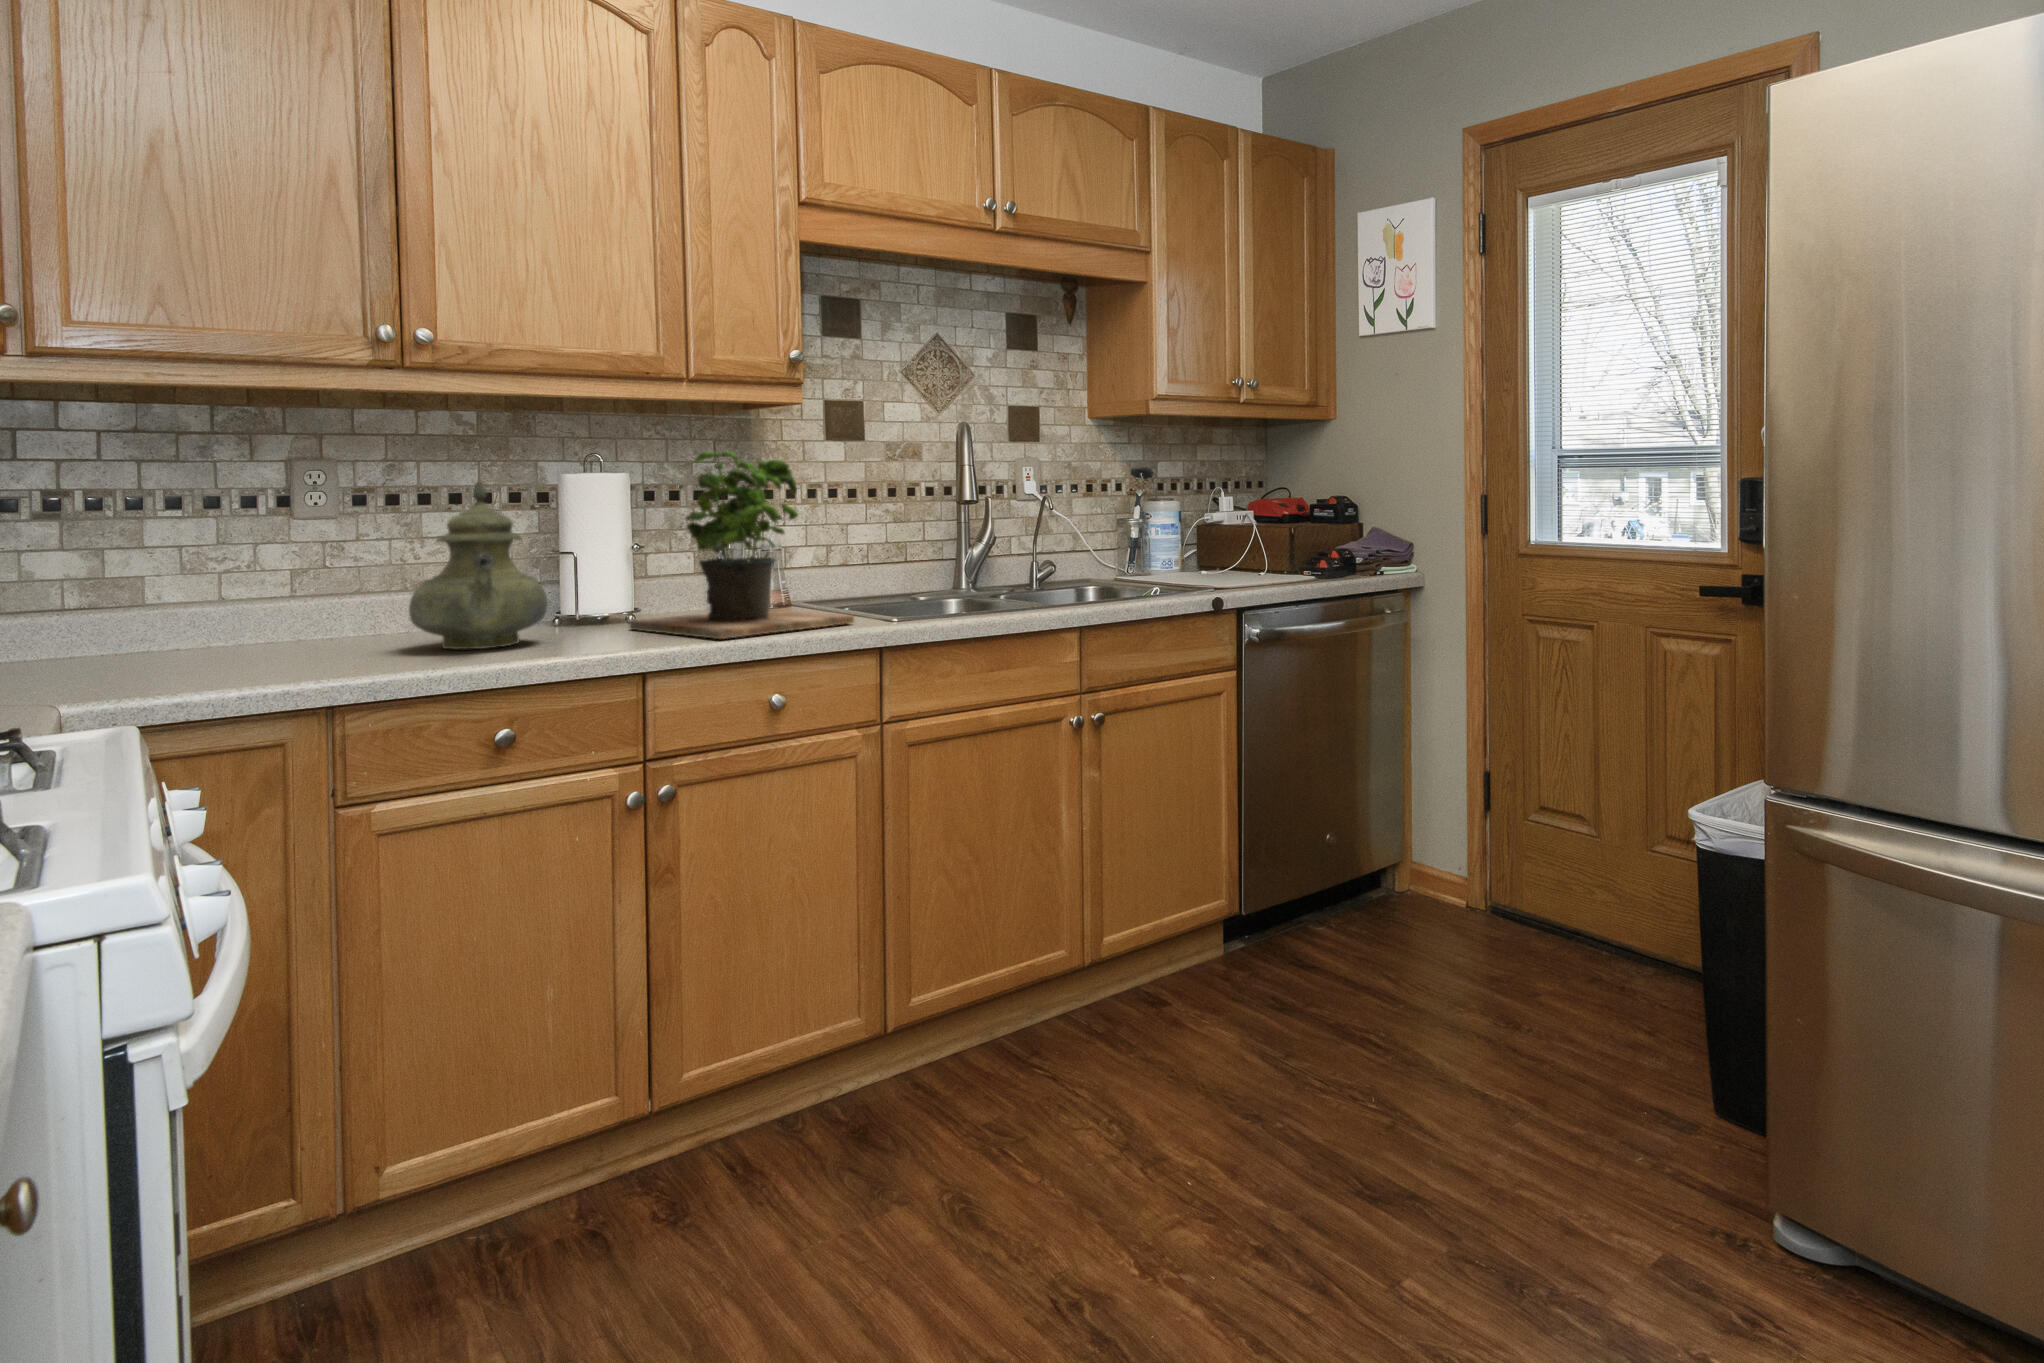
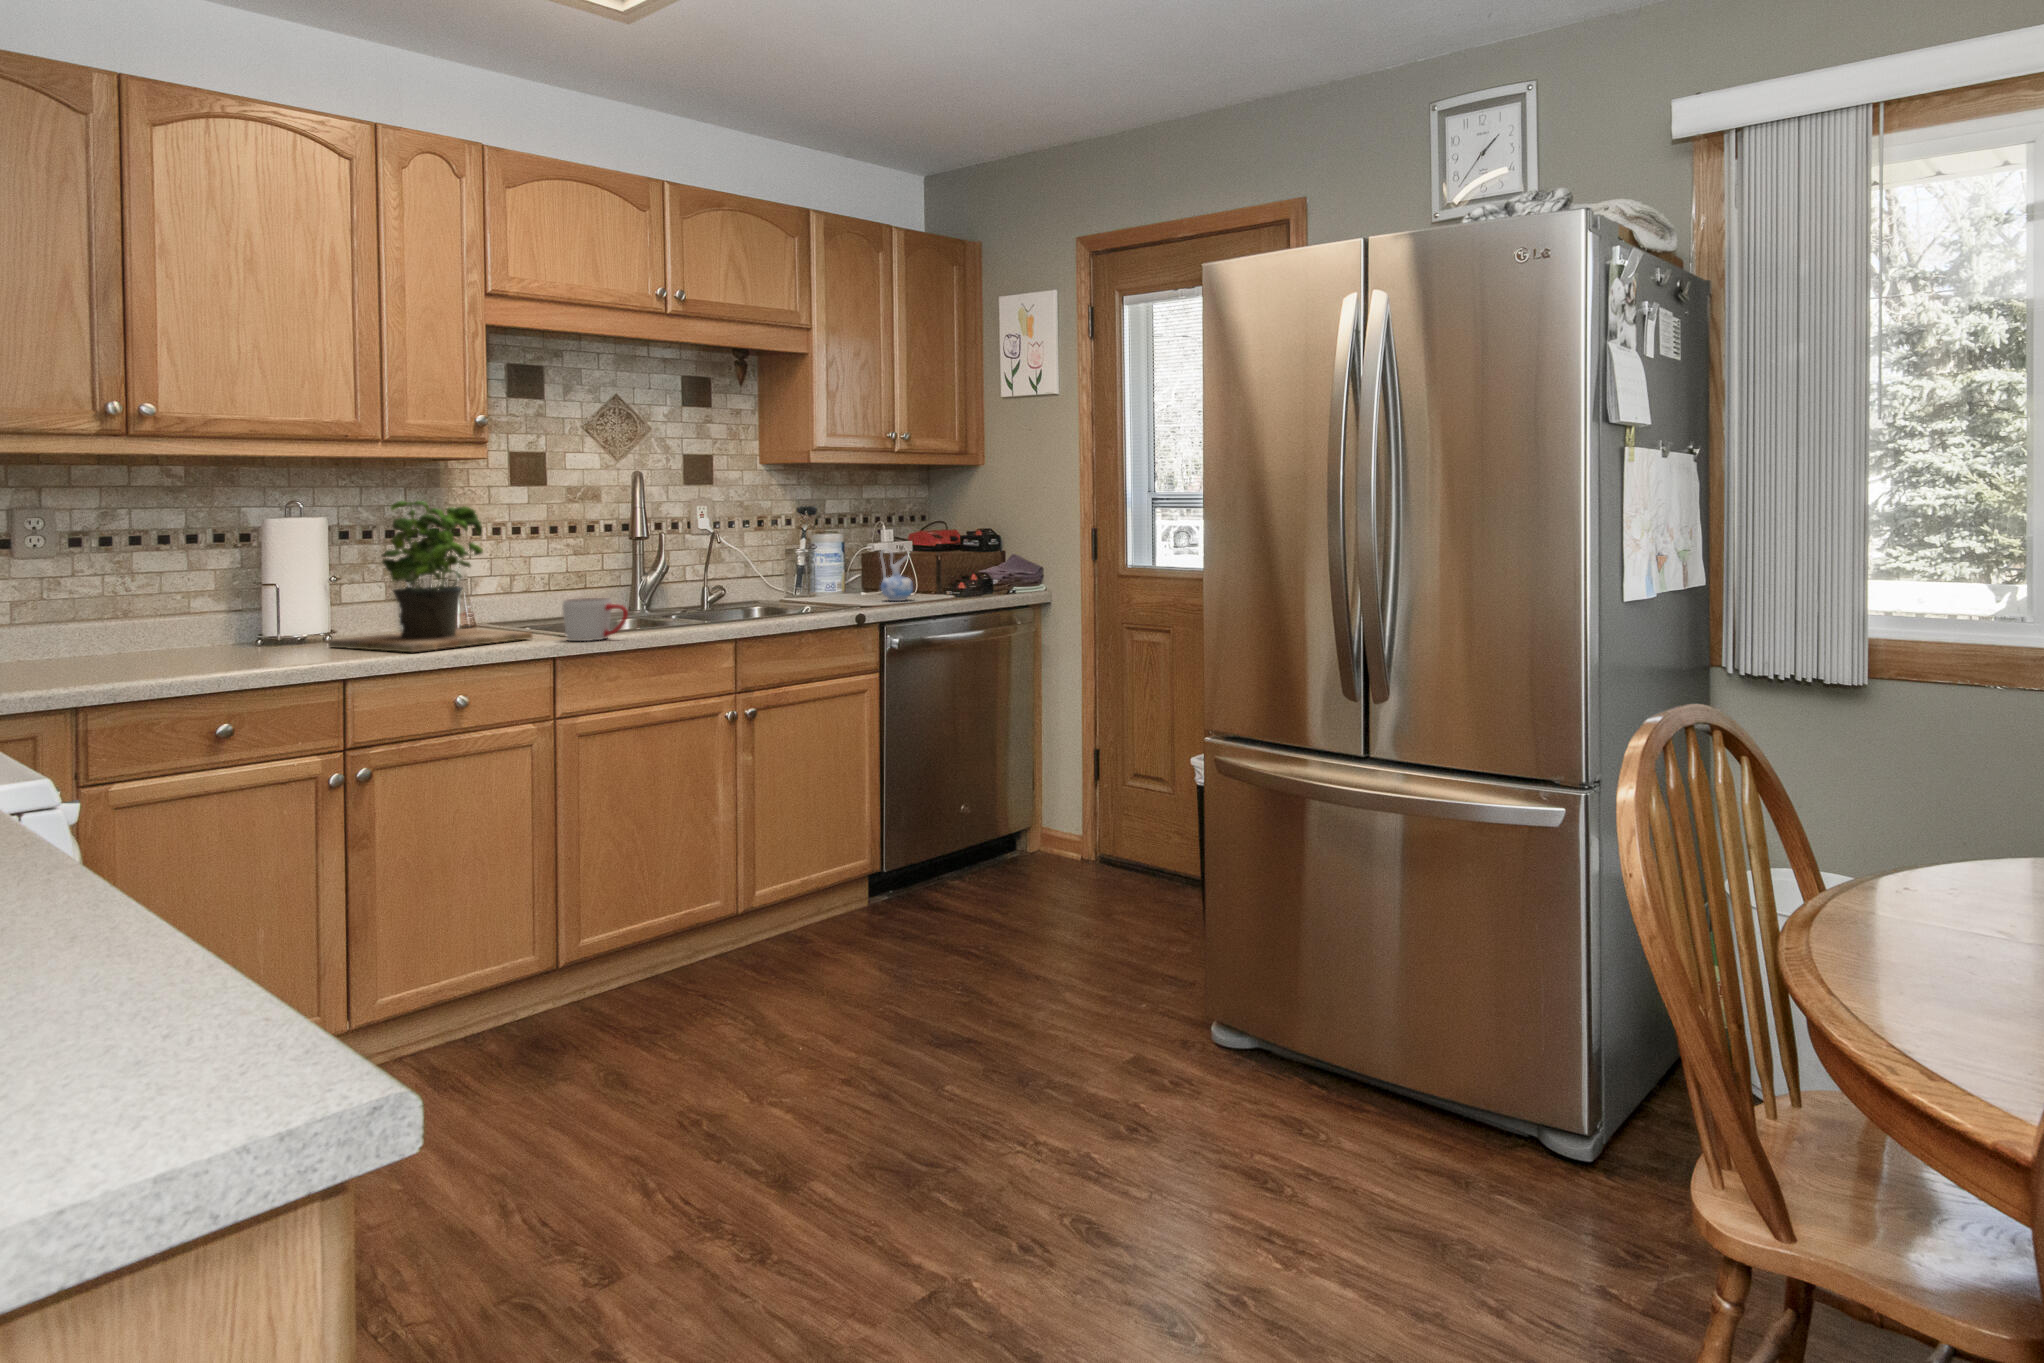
teapot: present [409,482,548,649] -> none [130,527,256,664]
ceramic pitcher: none [1227,518,1265,581] -> present [880,549,913,601]
mug: none [888,574,964,628] -> present [562,598,628,641]

